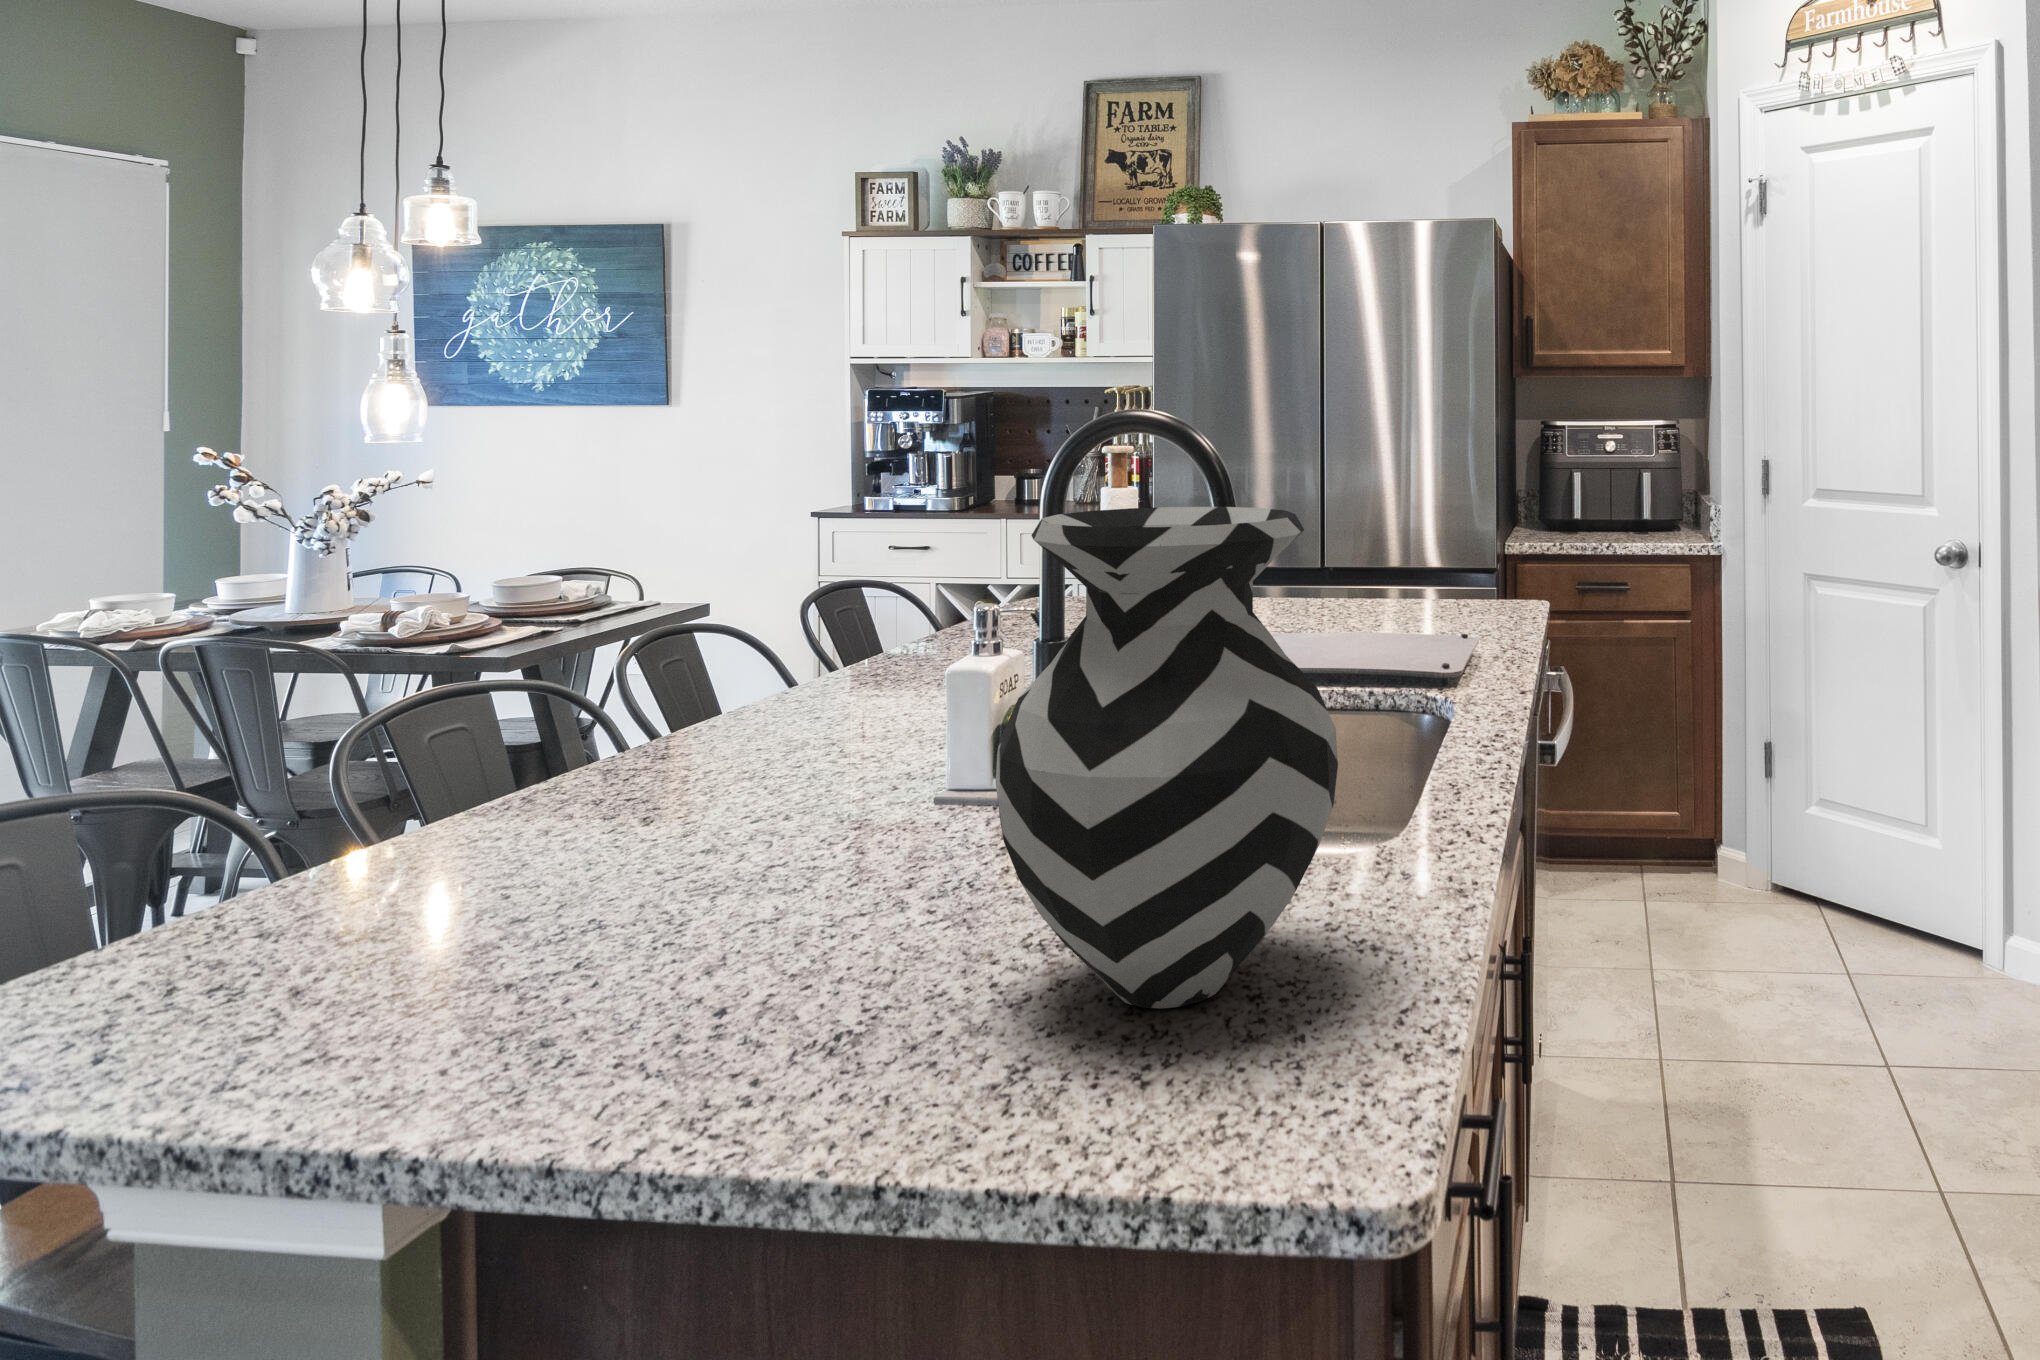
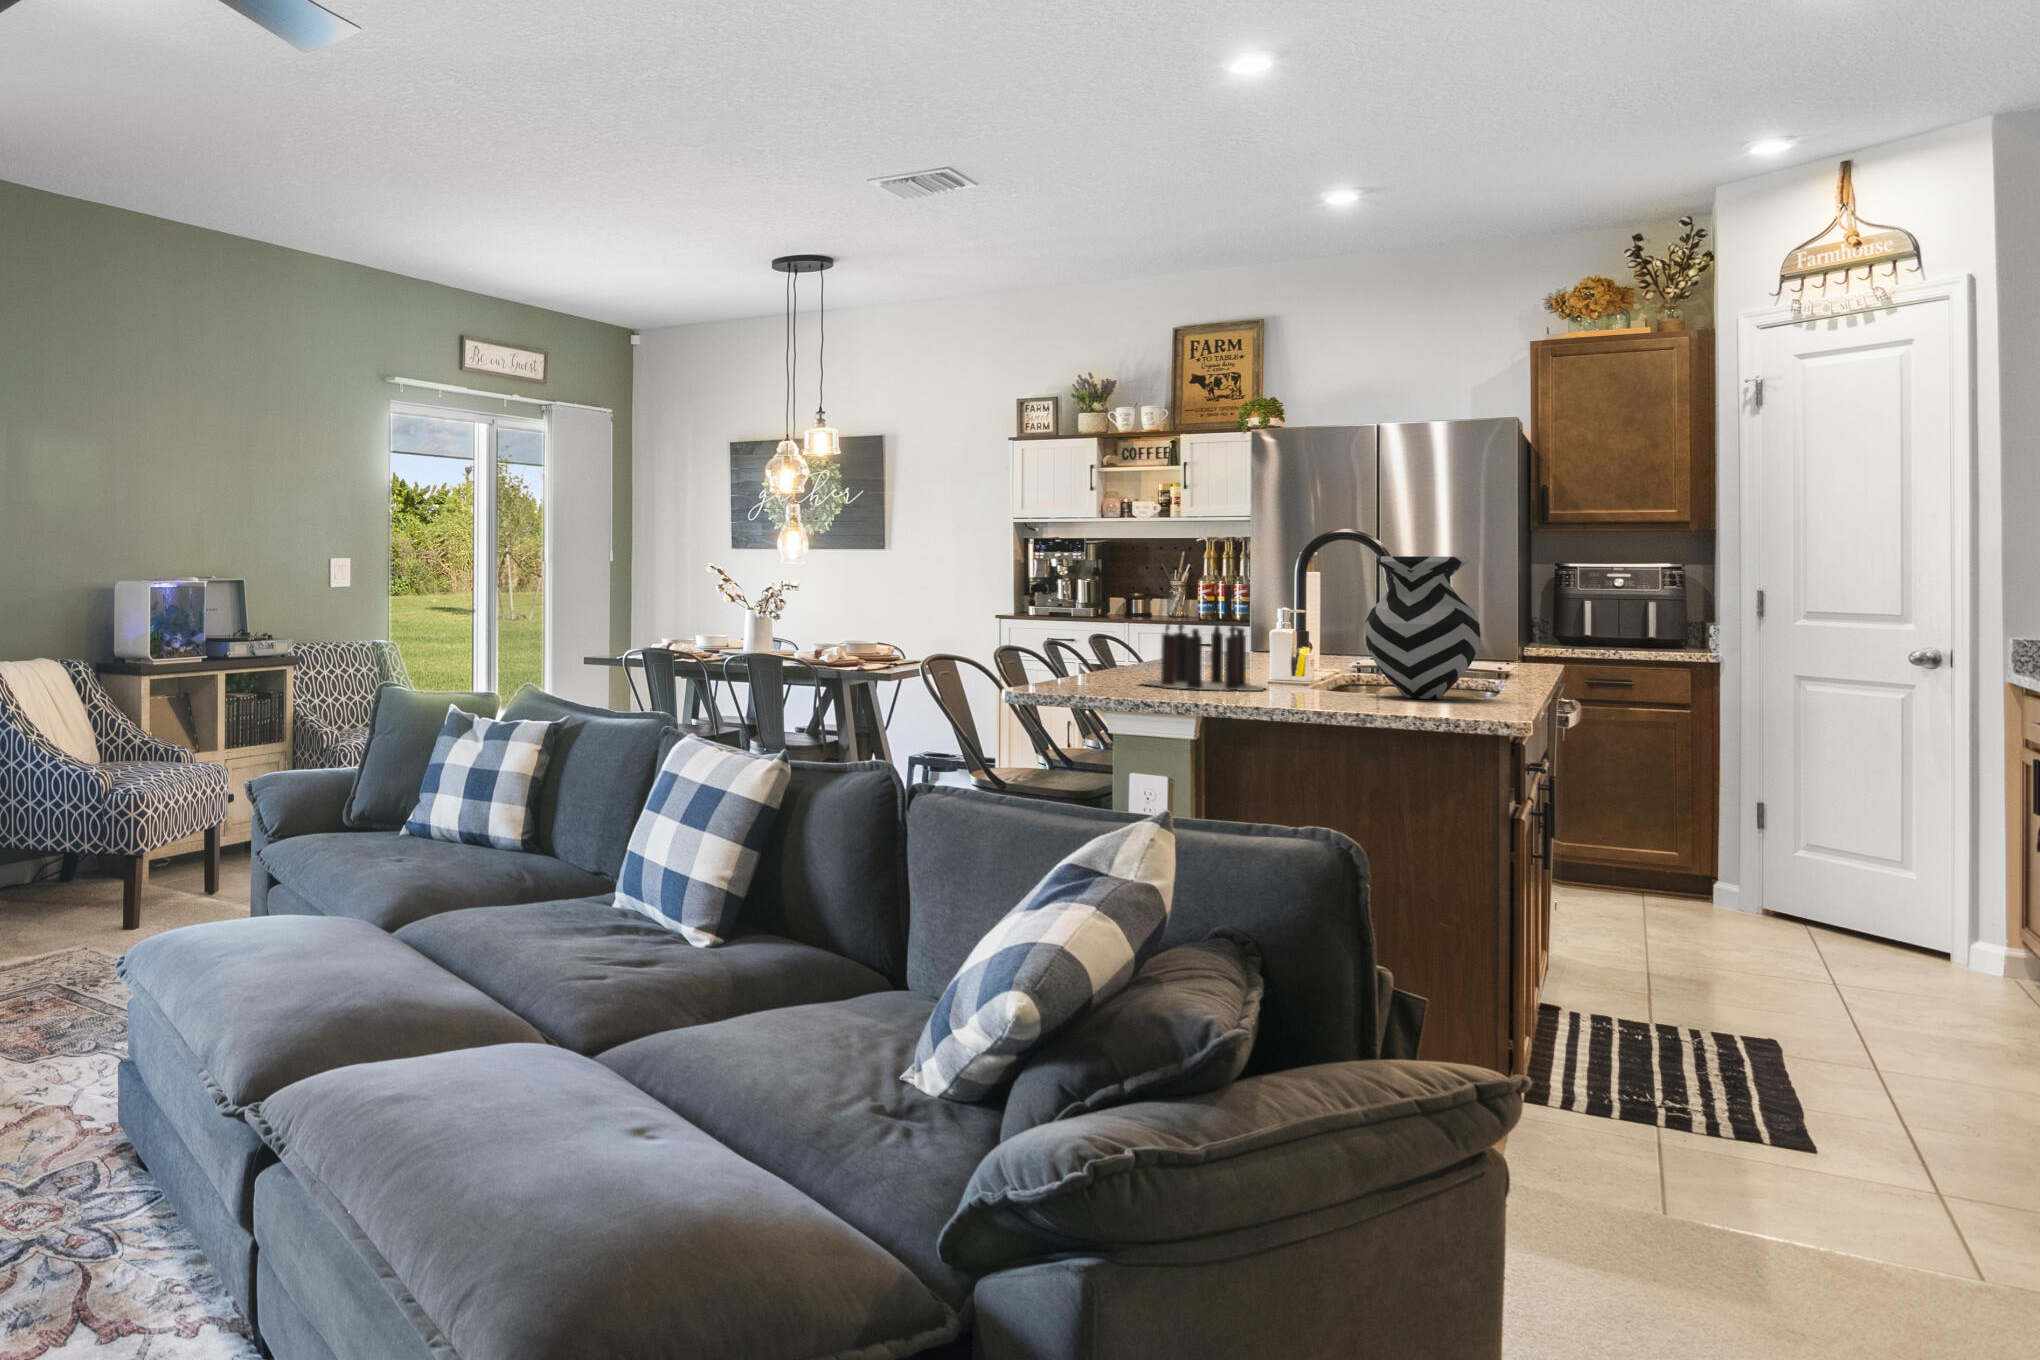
candle: none [267,709,881,1029] -> present [1140,619,1264,691]

